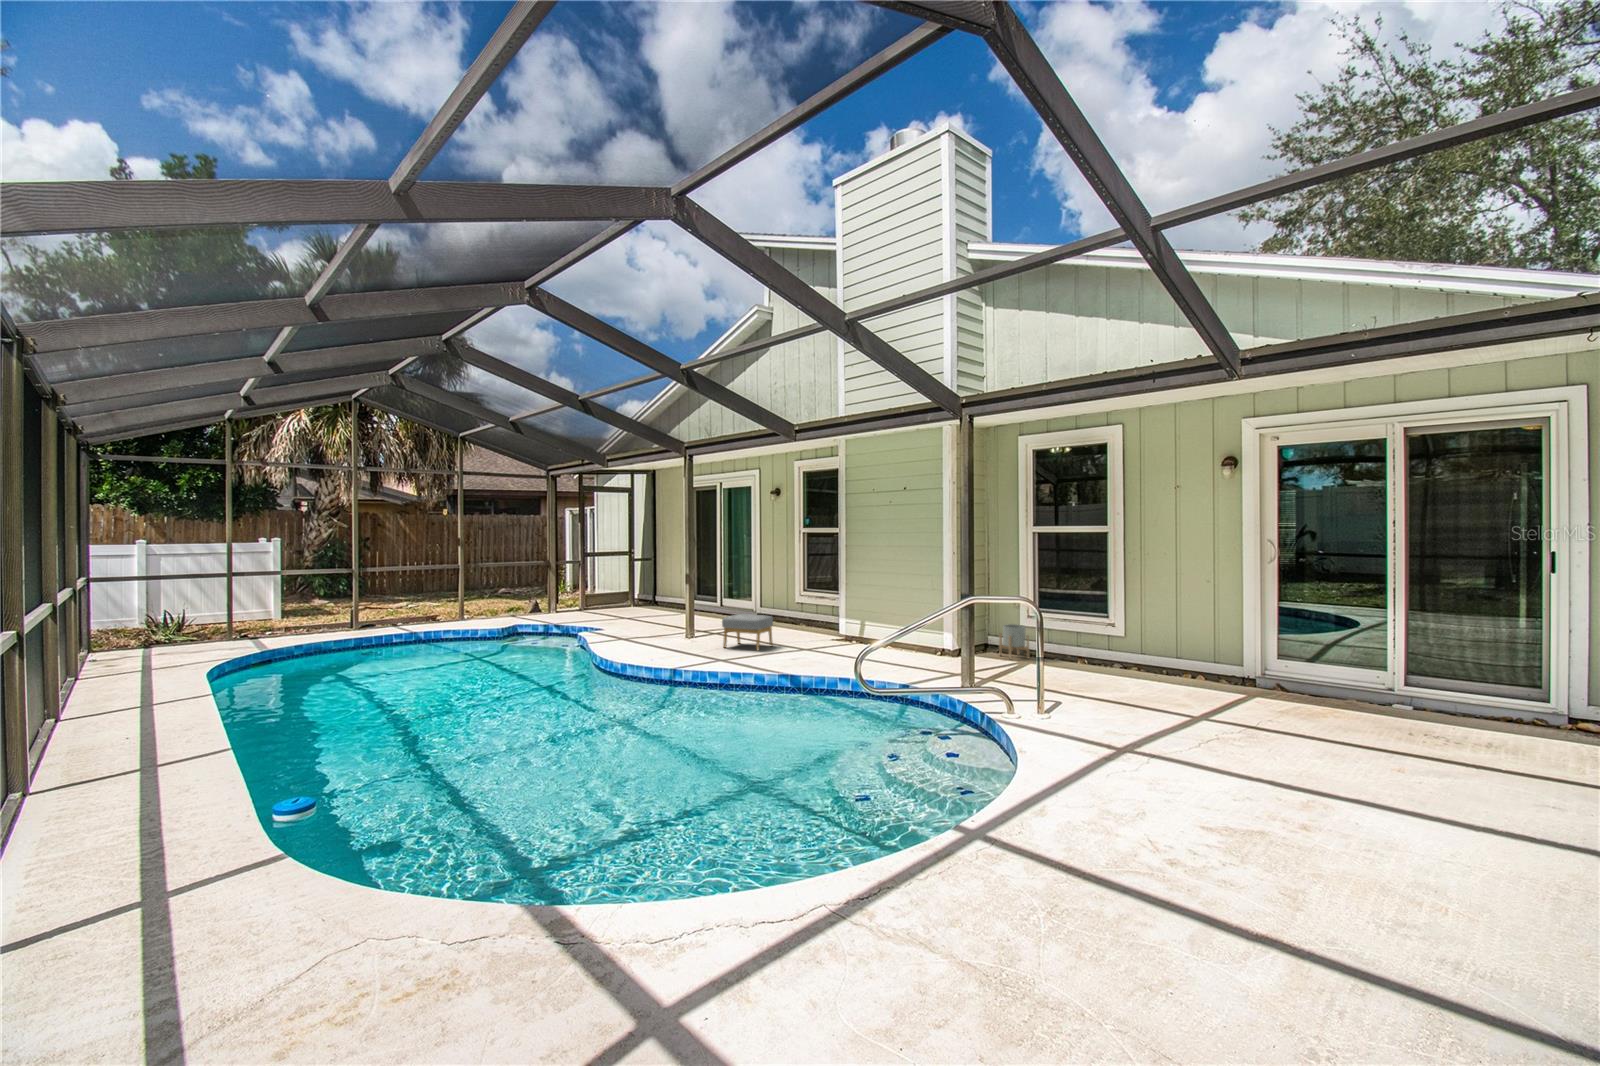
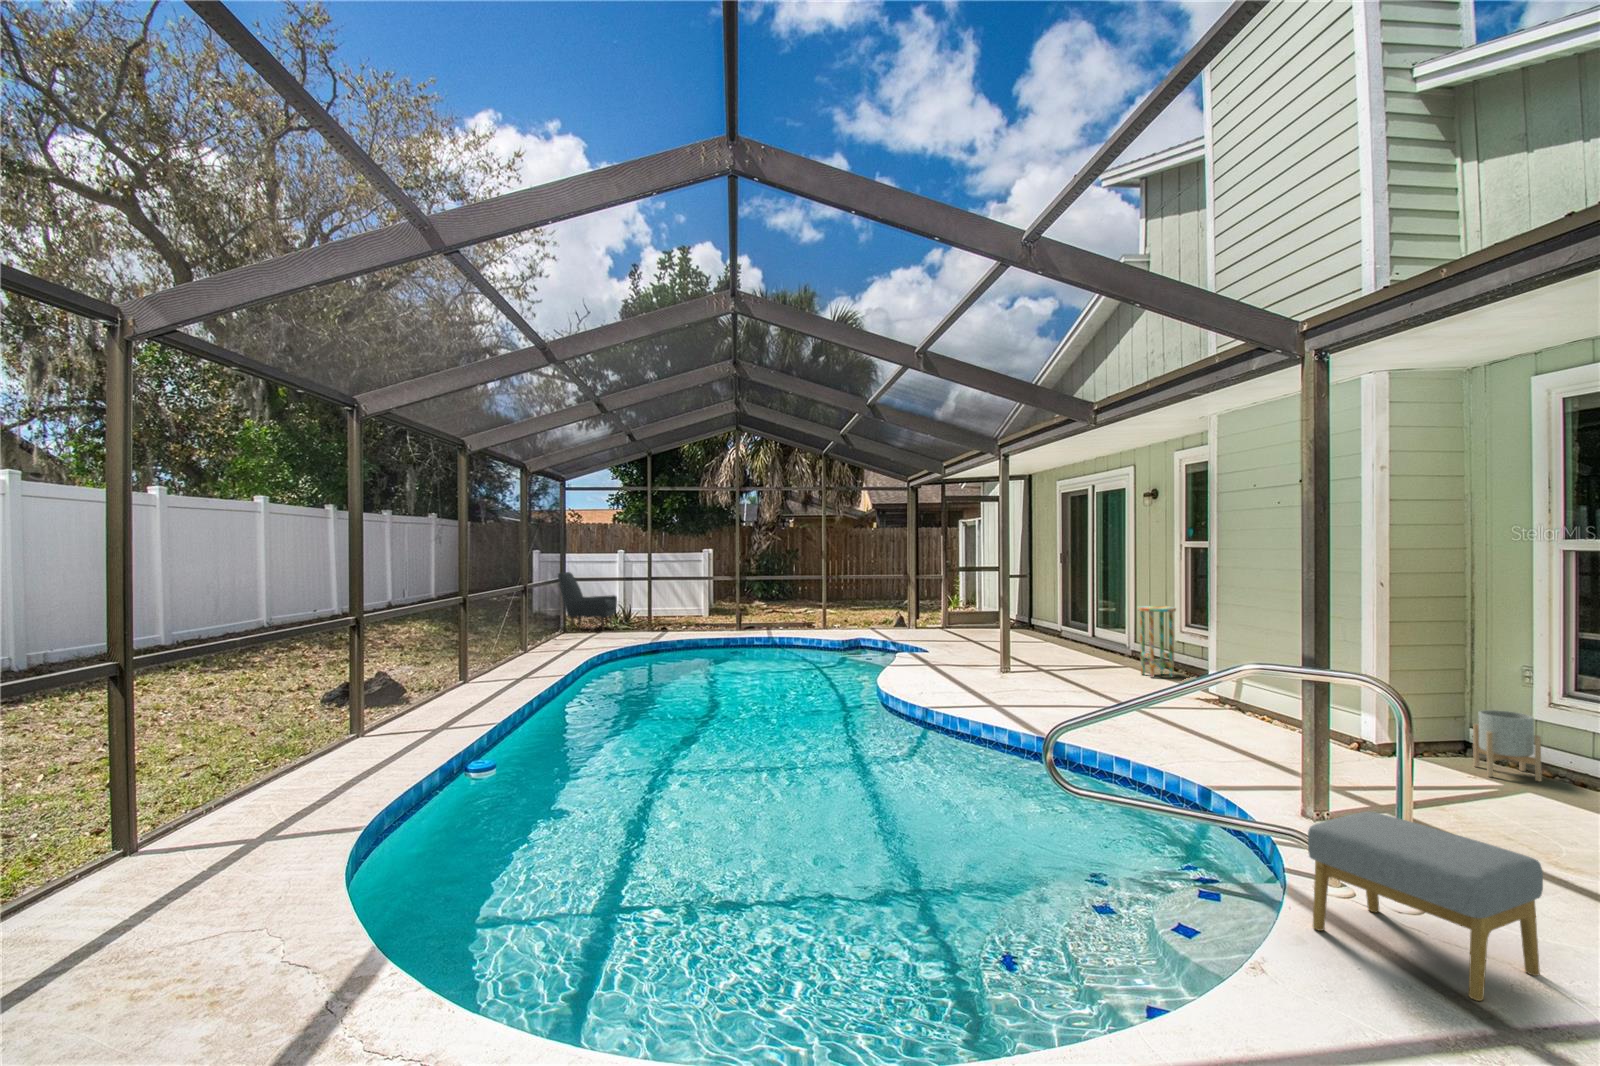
chair: none [102,577,188,649] -> present [558,572,617,630]
side table: none [779,578,805,630] -> present [1137,606,1176,678]
footstool: present [722,614,773,651] -> present [1308,812,1543,1001]

